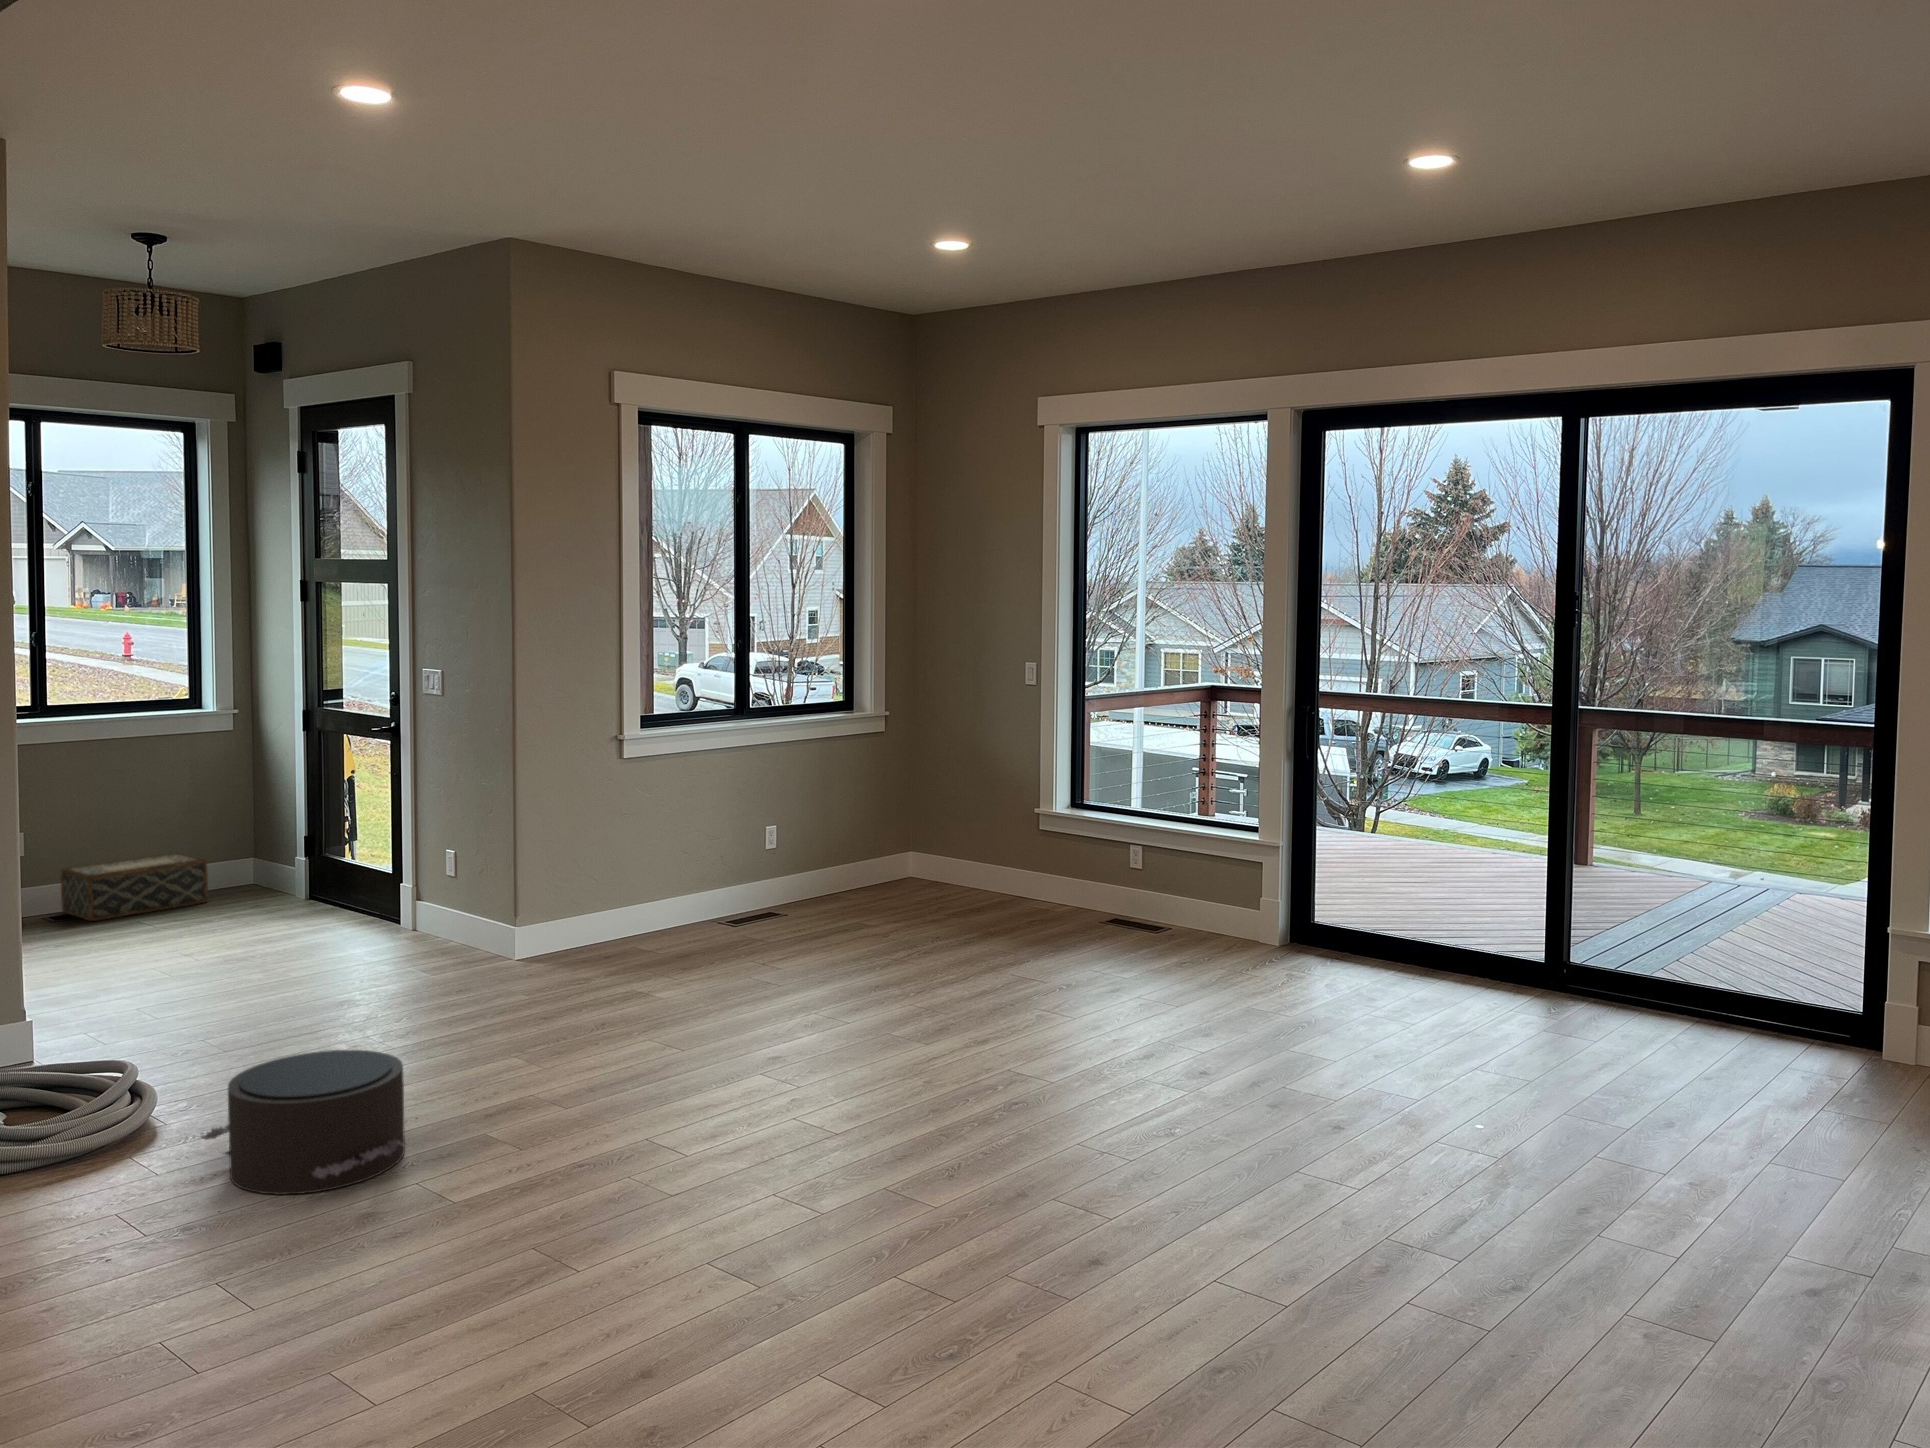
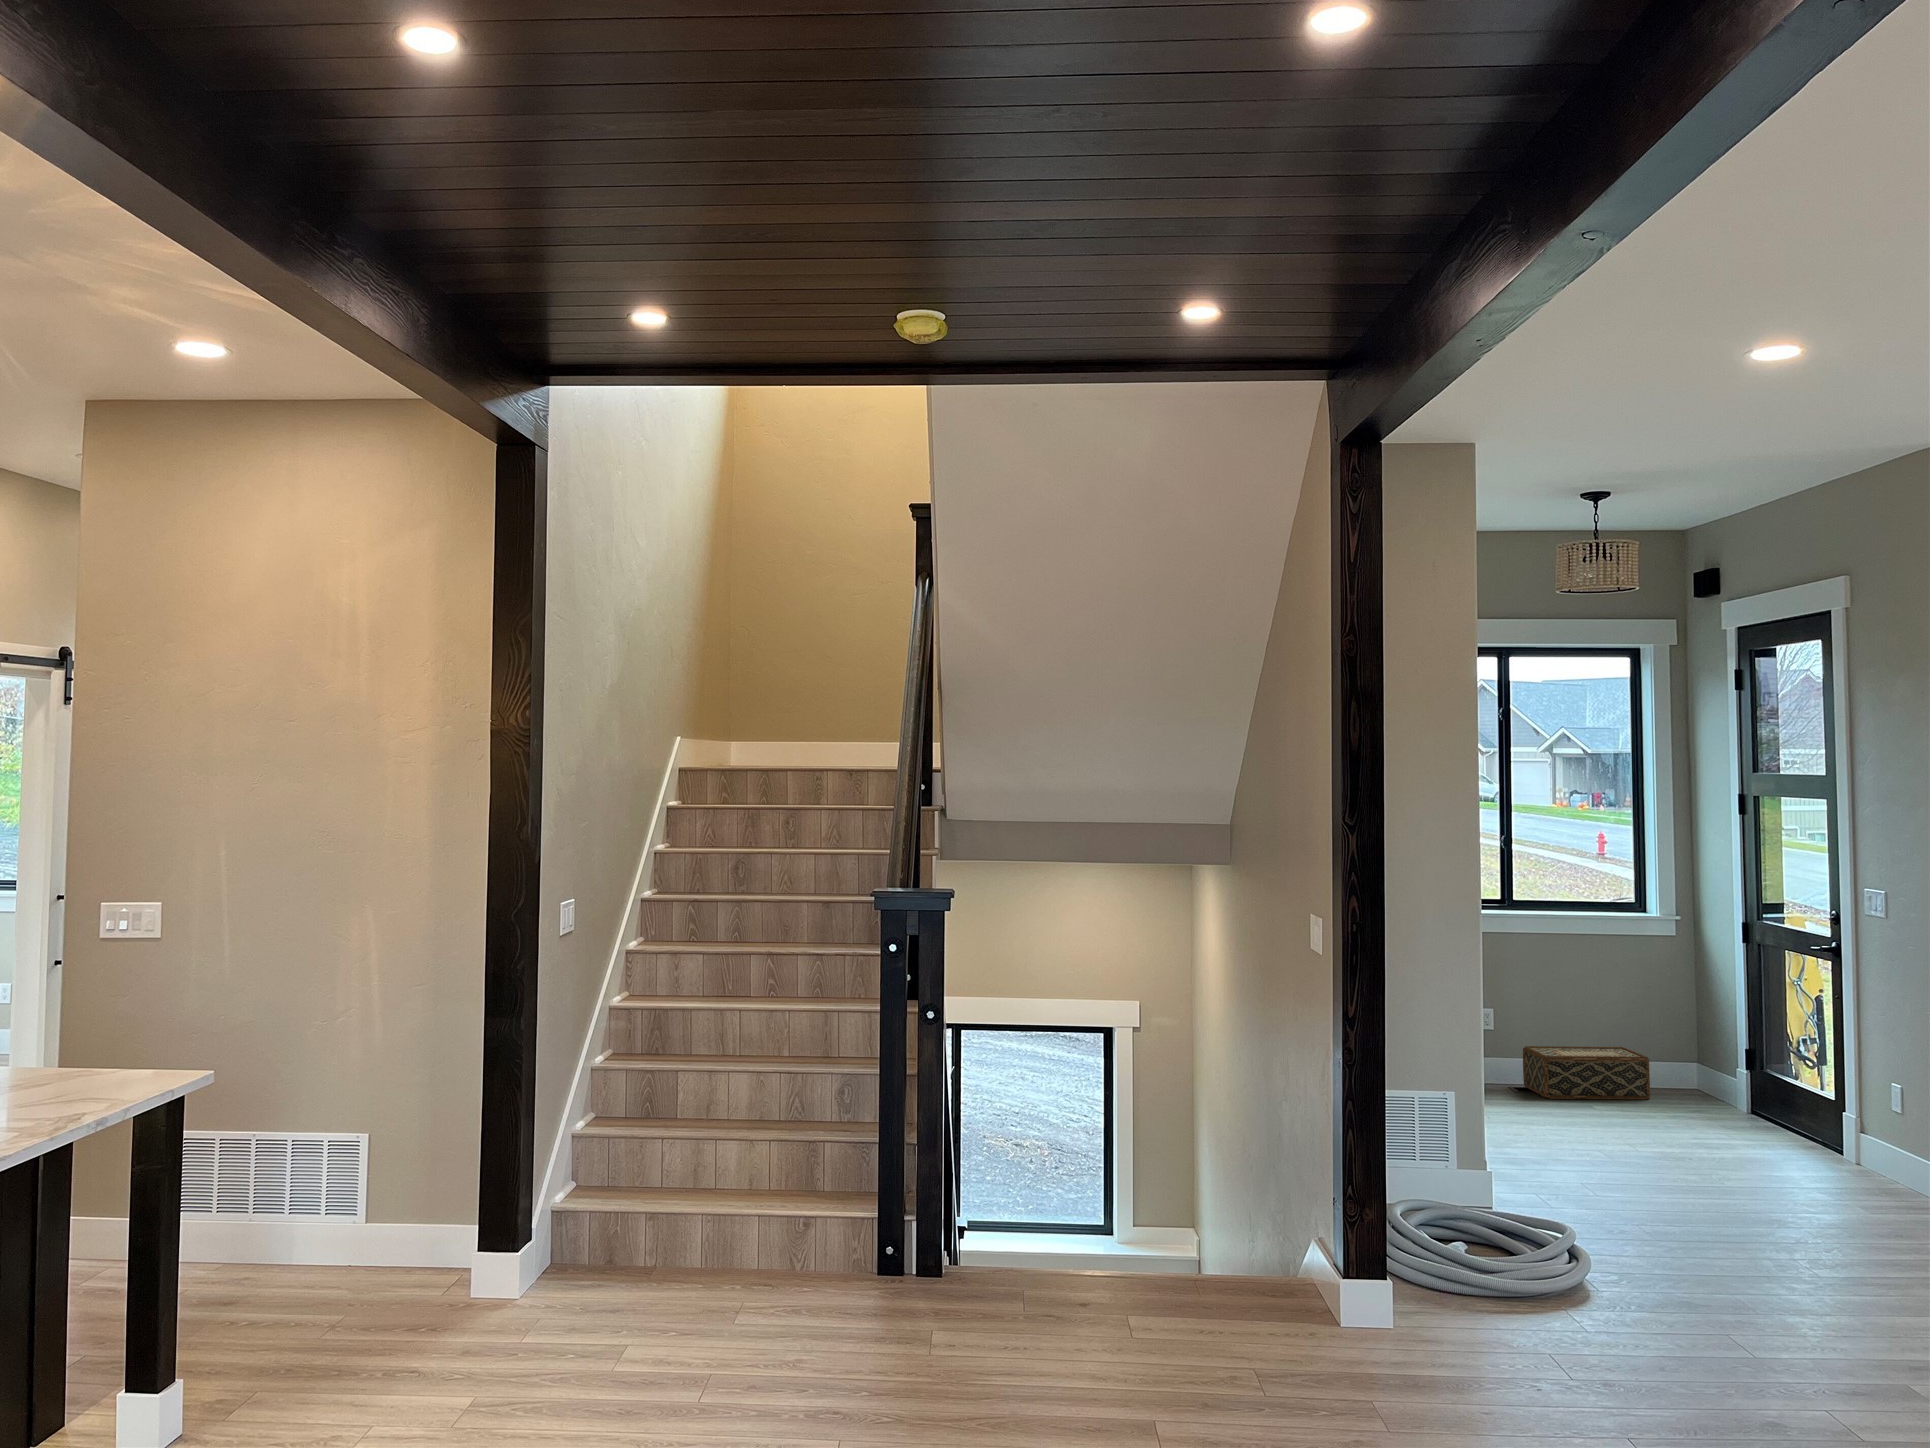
pouf: present [201,1050,405,1195] -> none [1623,1254,1826,1399]

